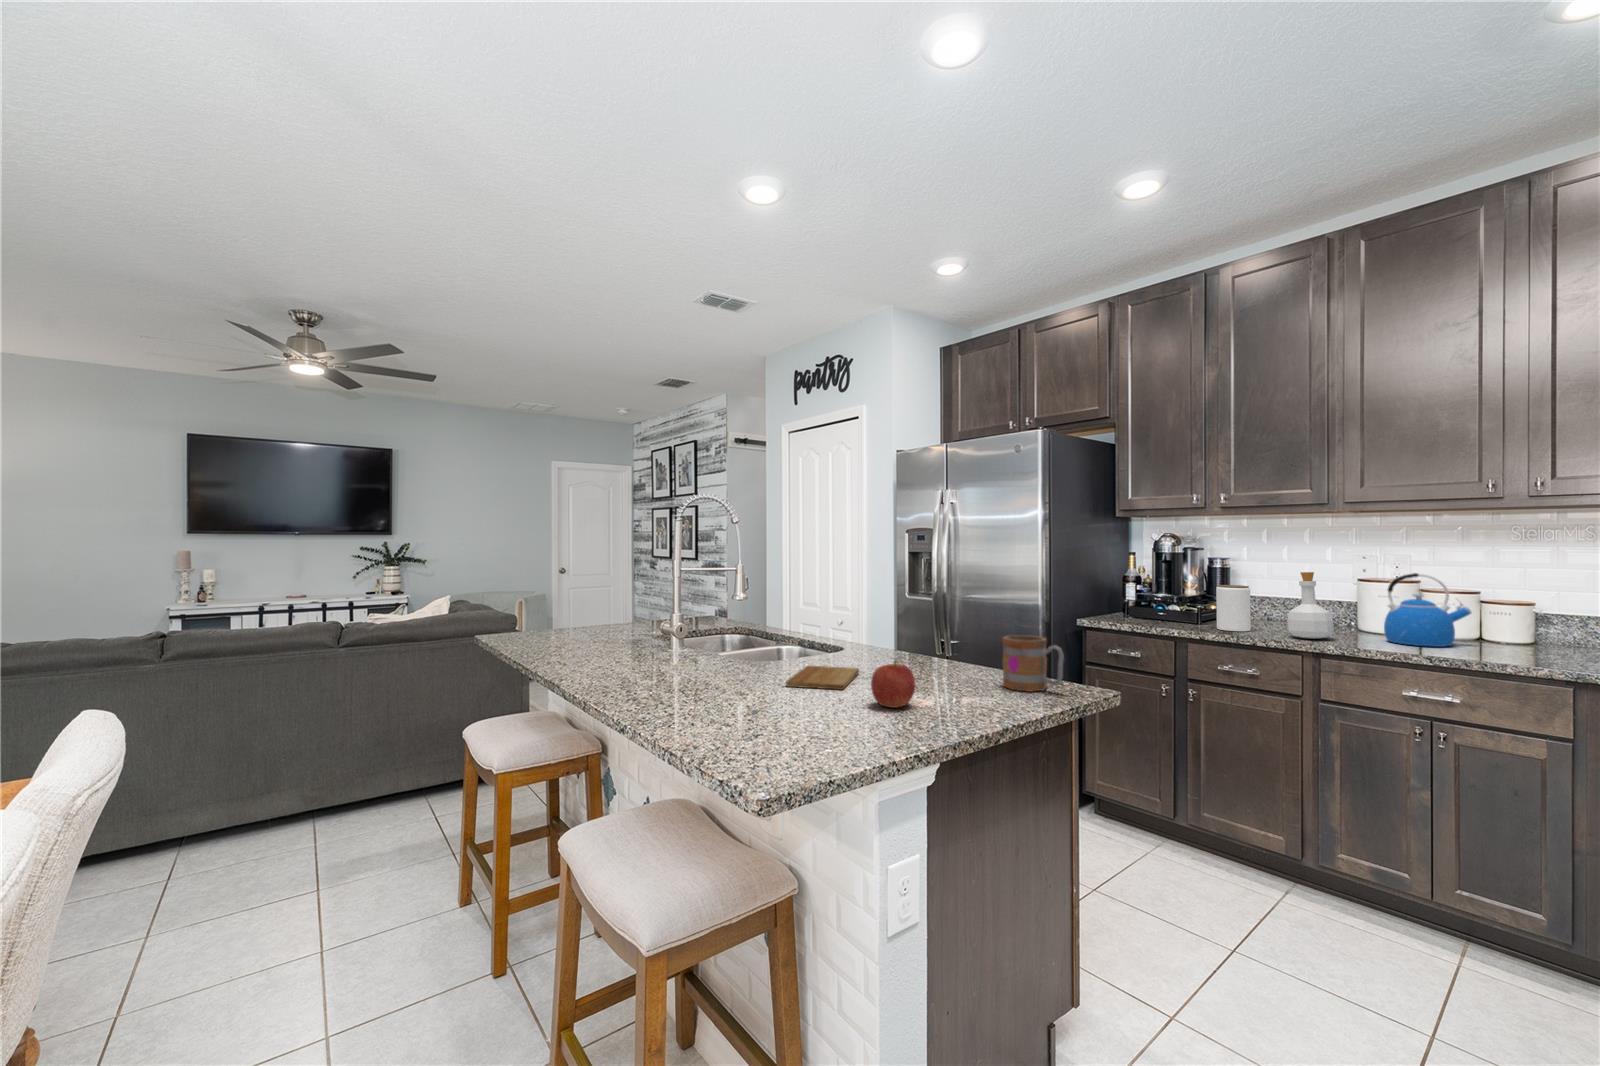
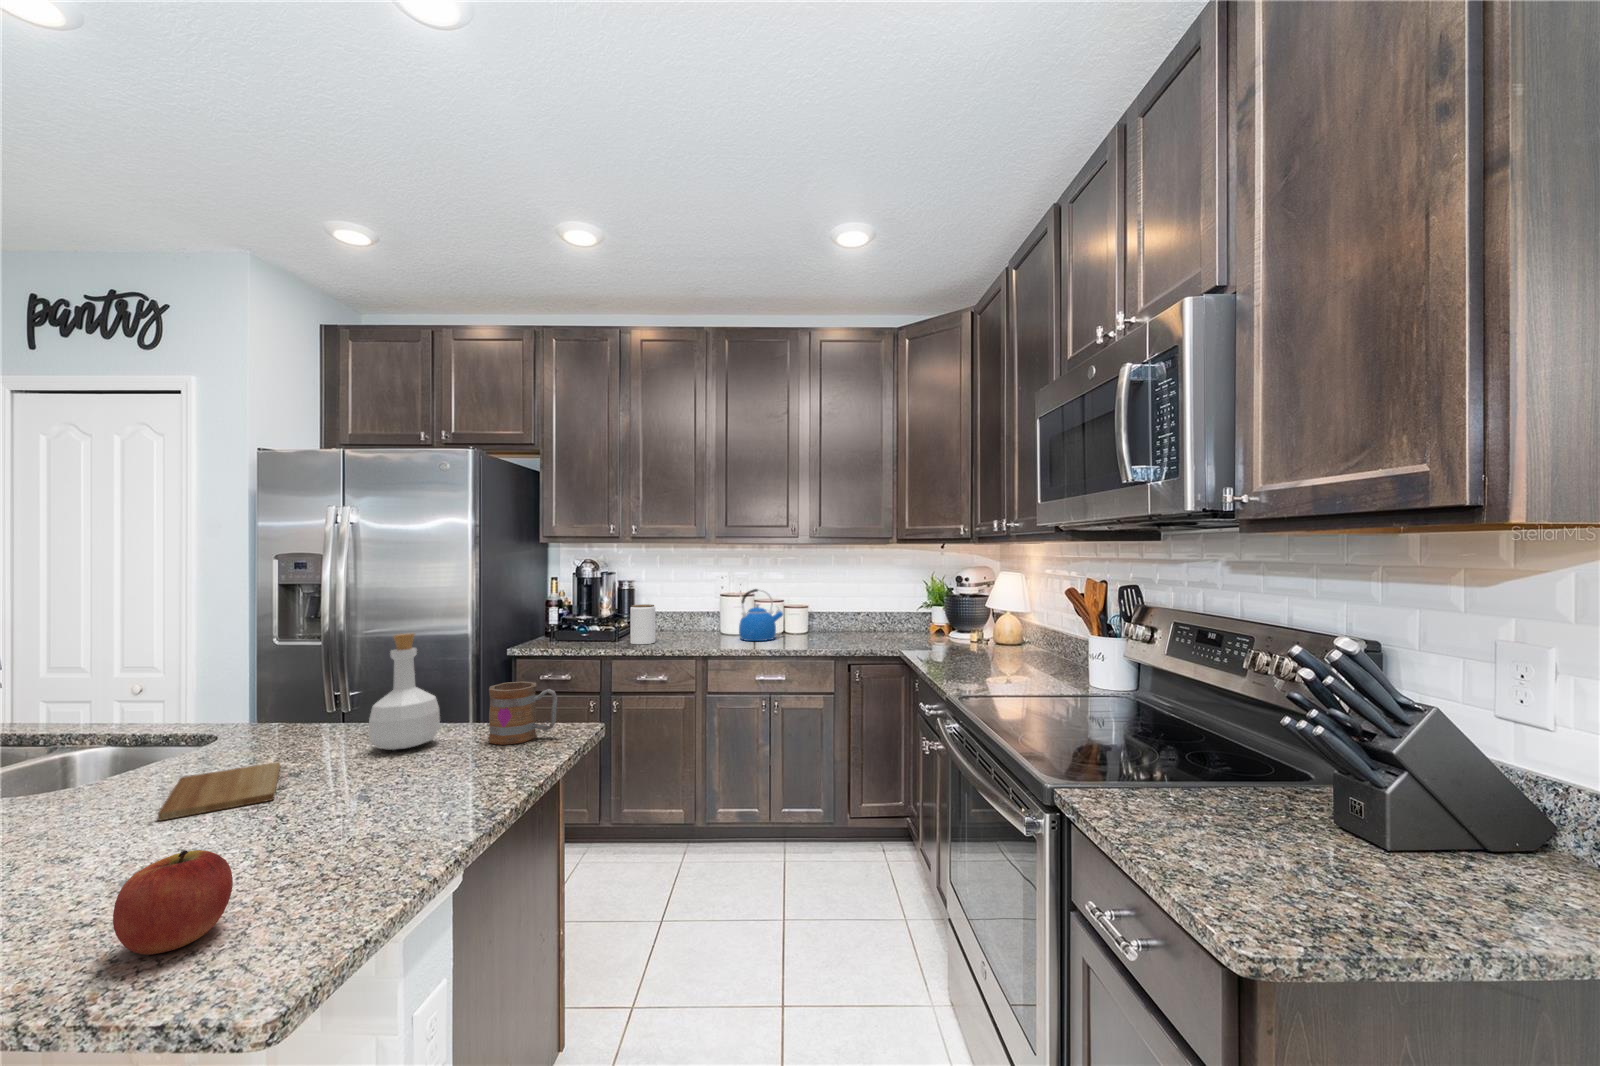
bottle: present [1287,572,1334,639] -> present [369,633,440,750]
apple: present [871,661,915,708] -> present [113,850,233,955]

